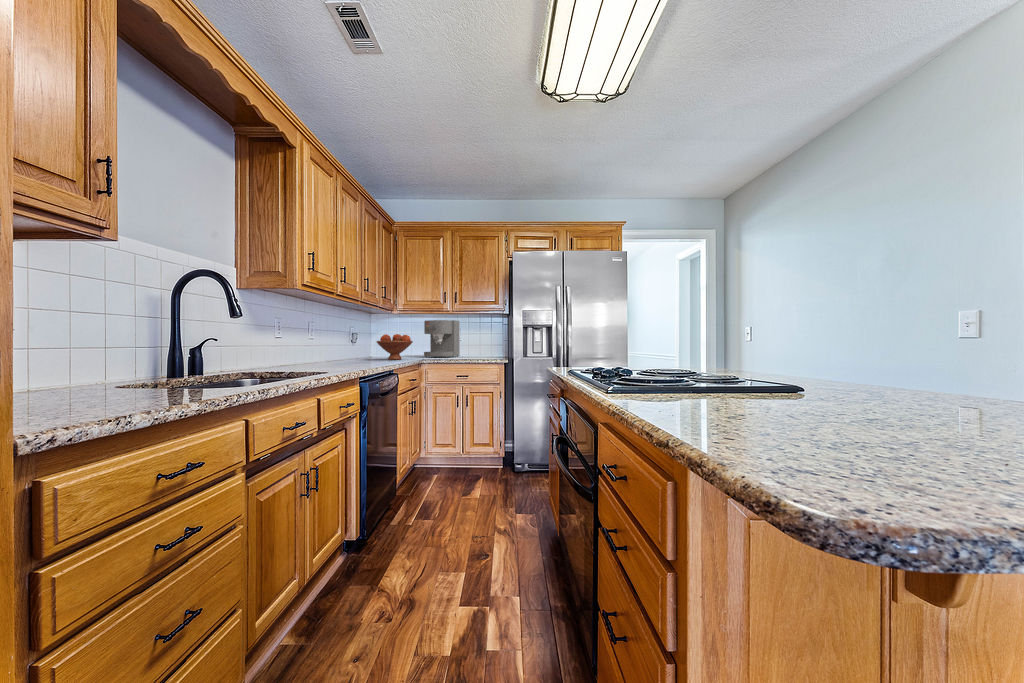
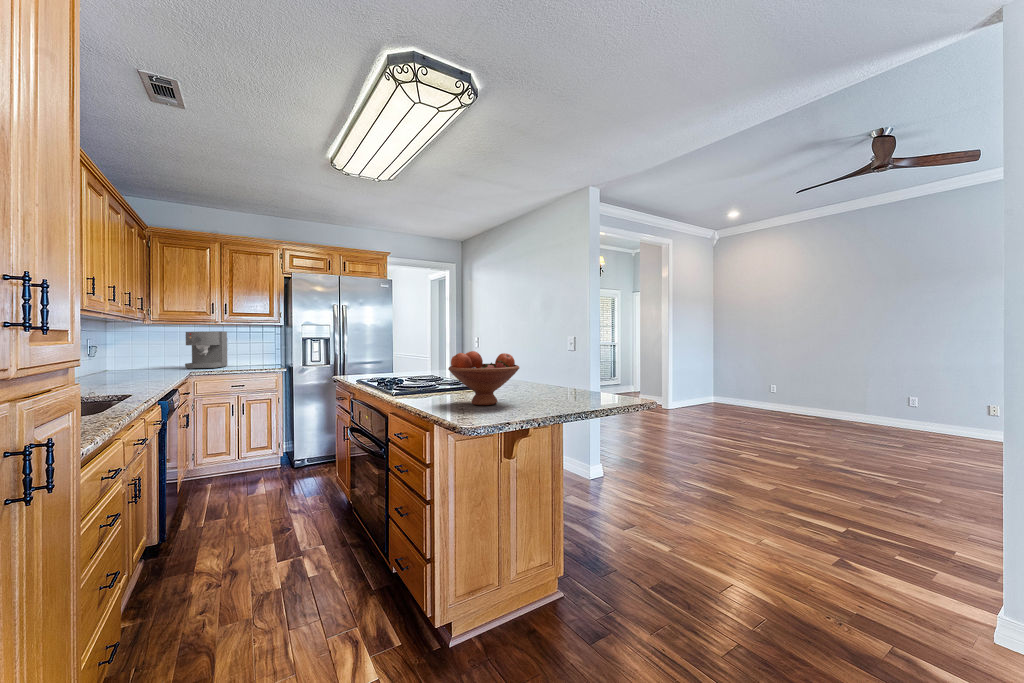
fruit bowl: present [377,334,413,360] -> present [448,351,519,405]

